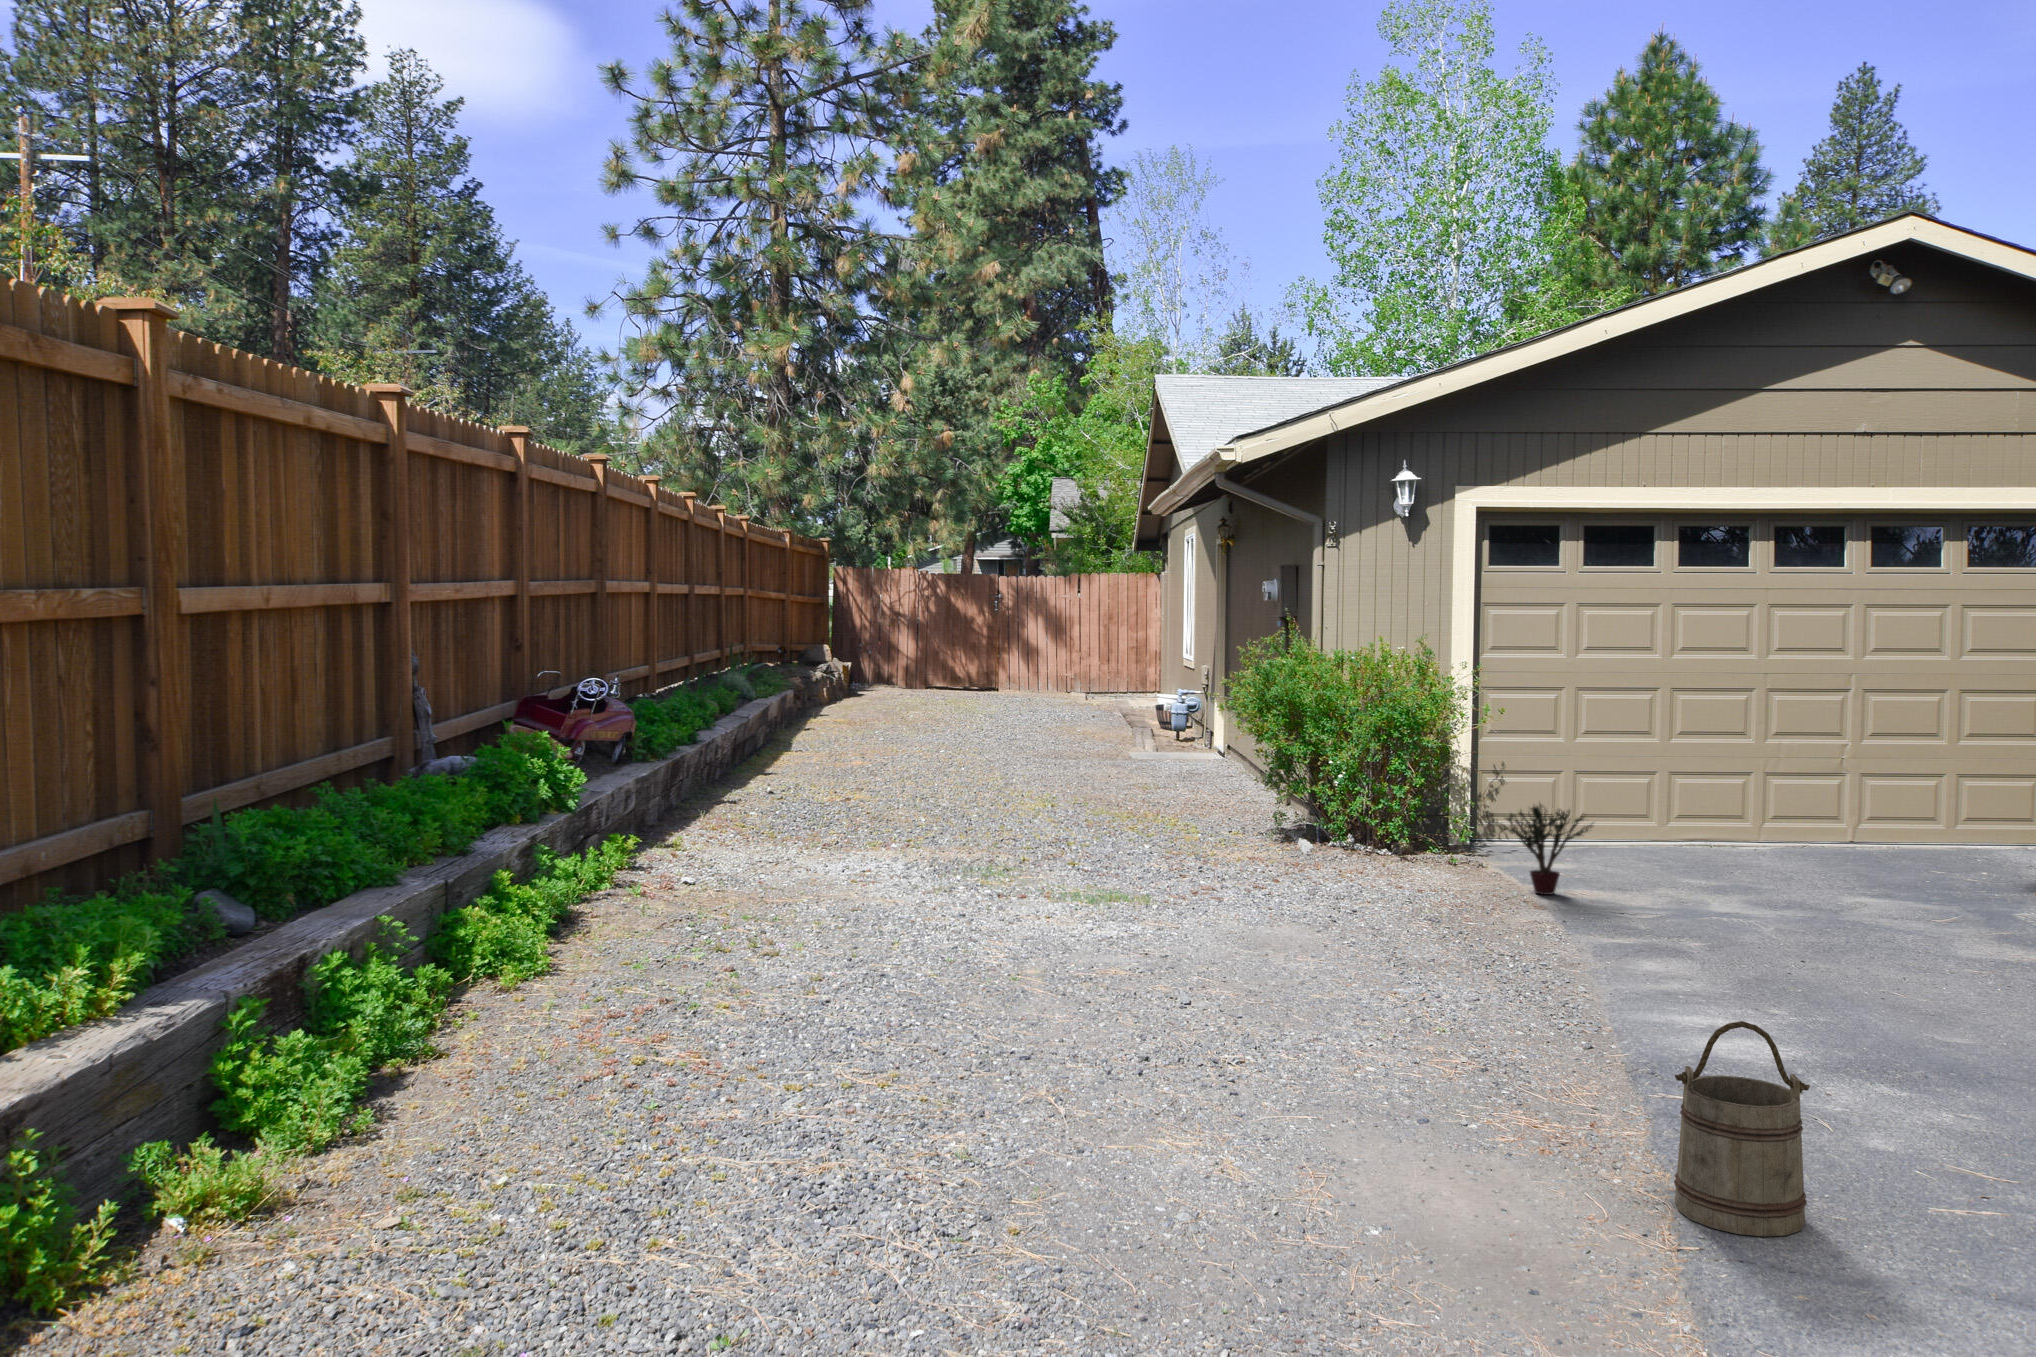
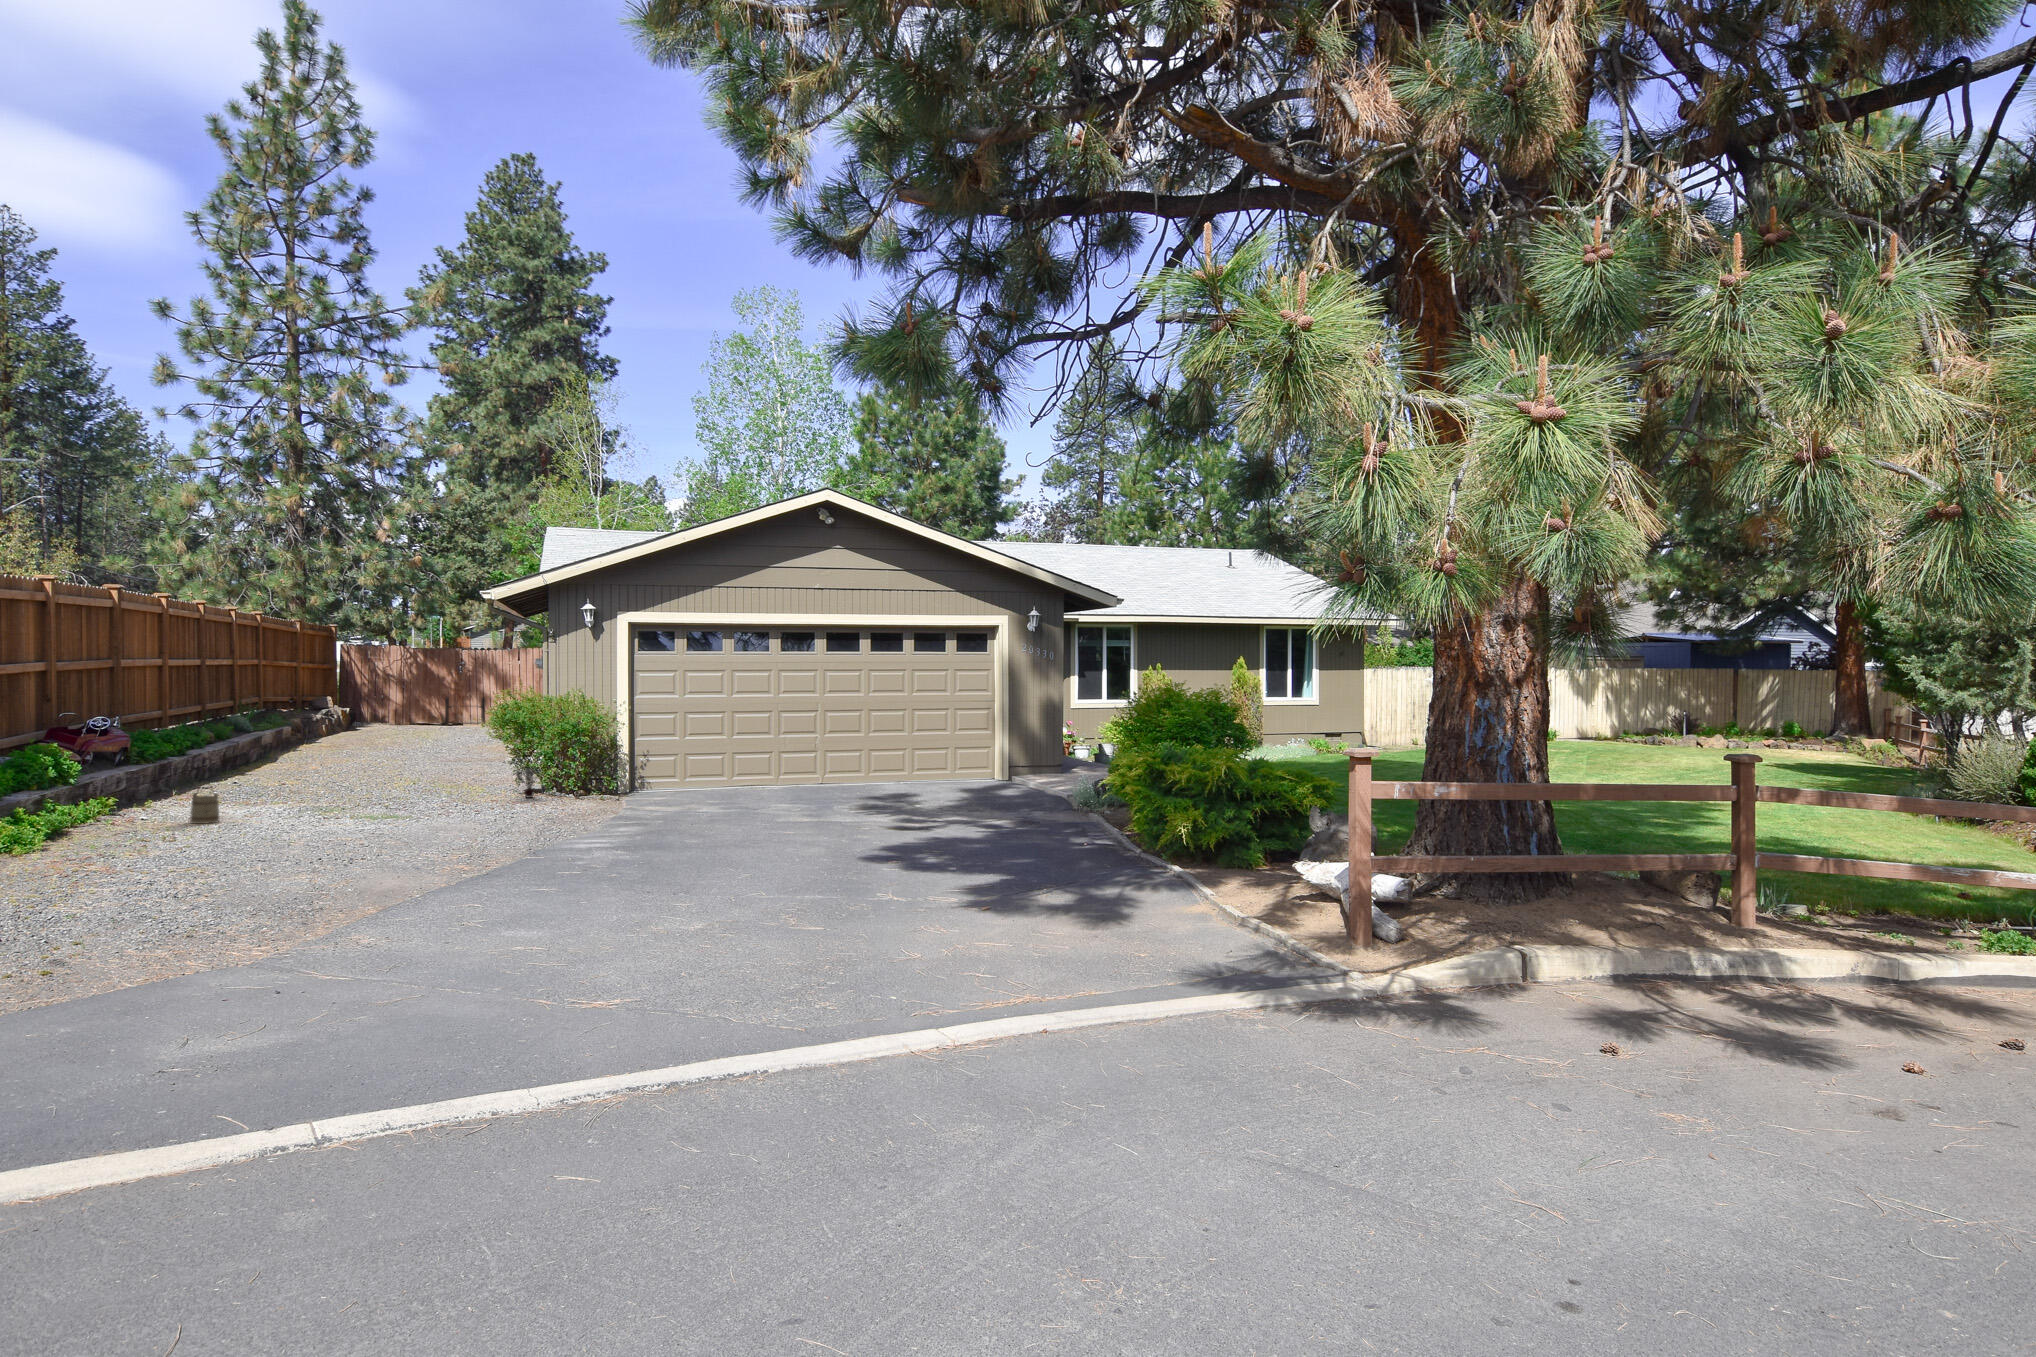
bench: none [977,645,1037,688] -> present [445,697,486,723]
bucket: present [1674,1021,1810,1236] -> present [190,782,220,824]

